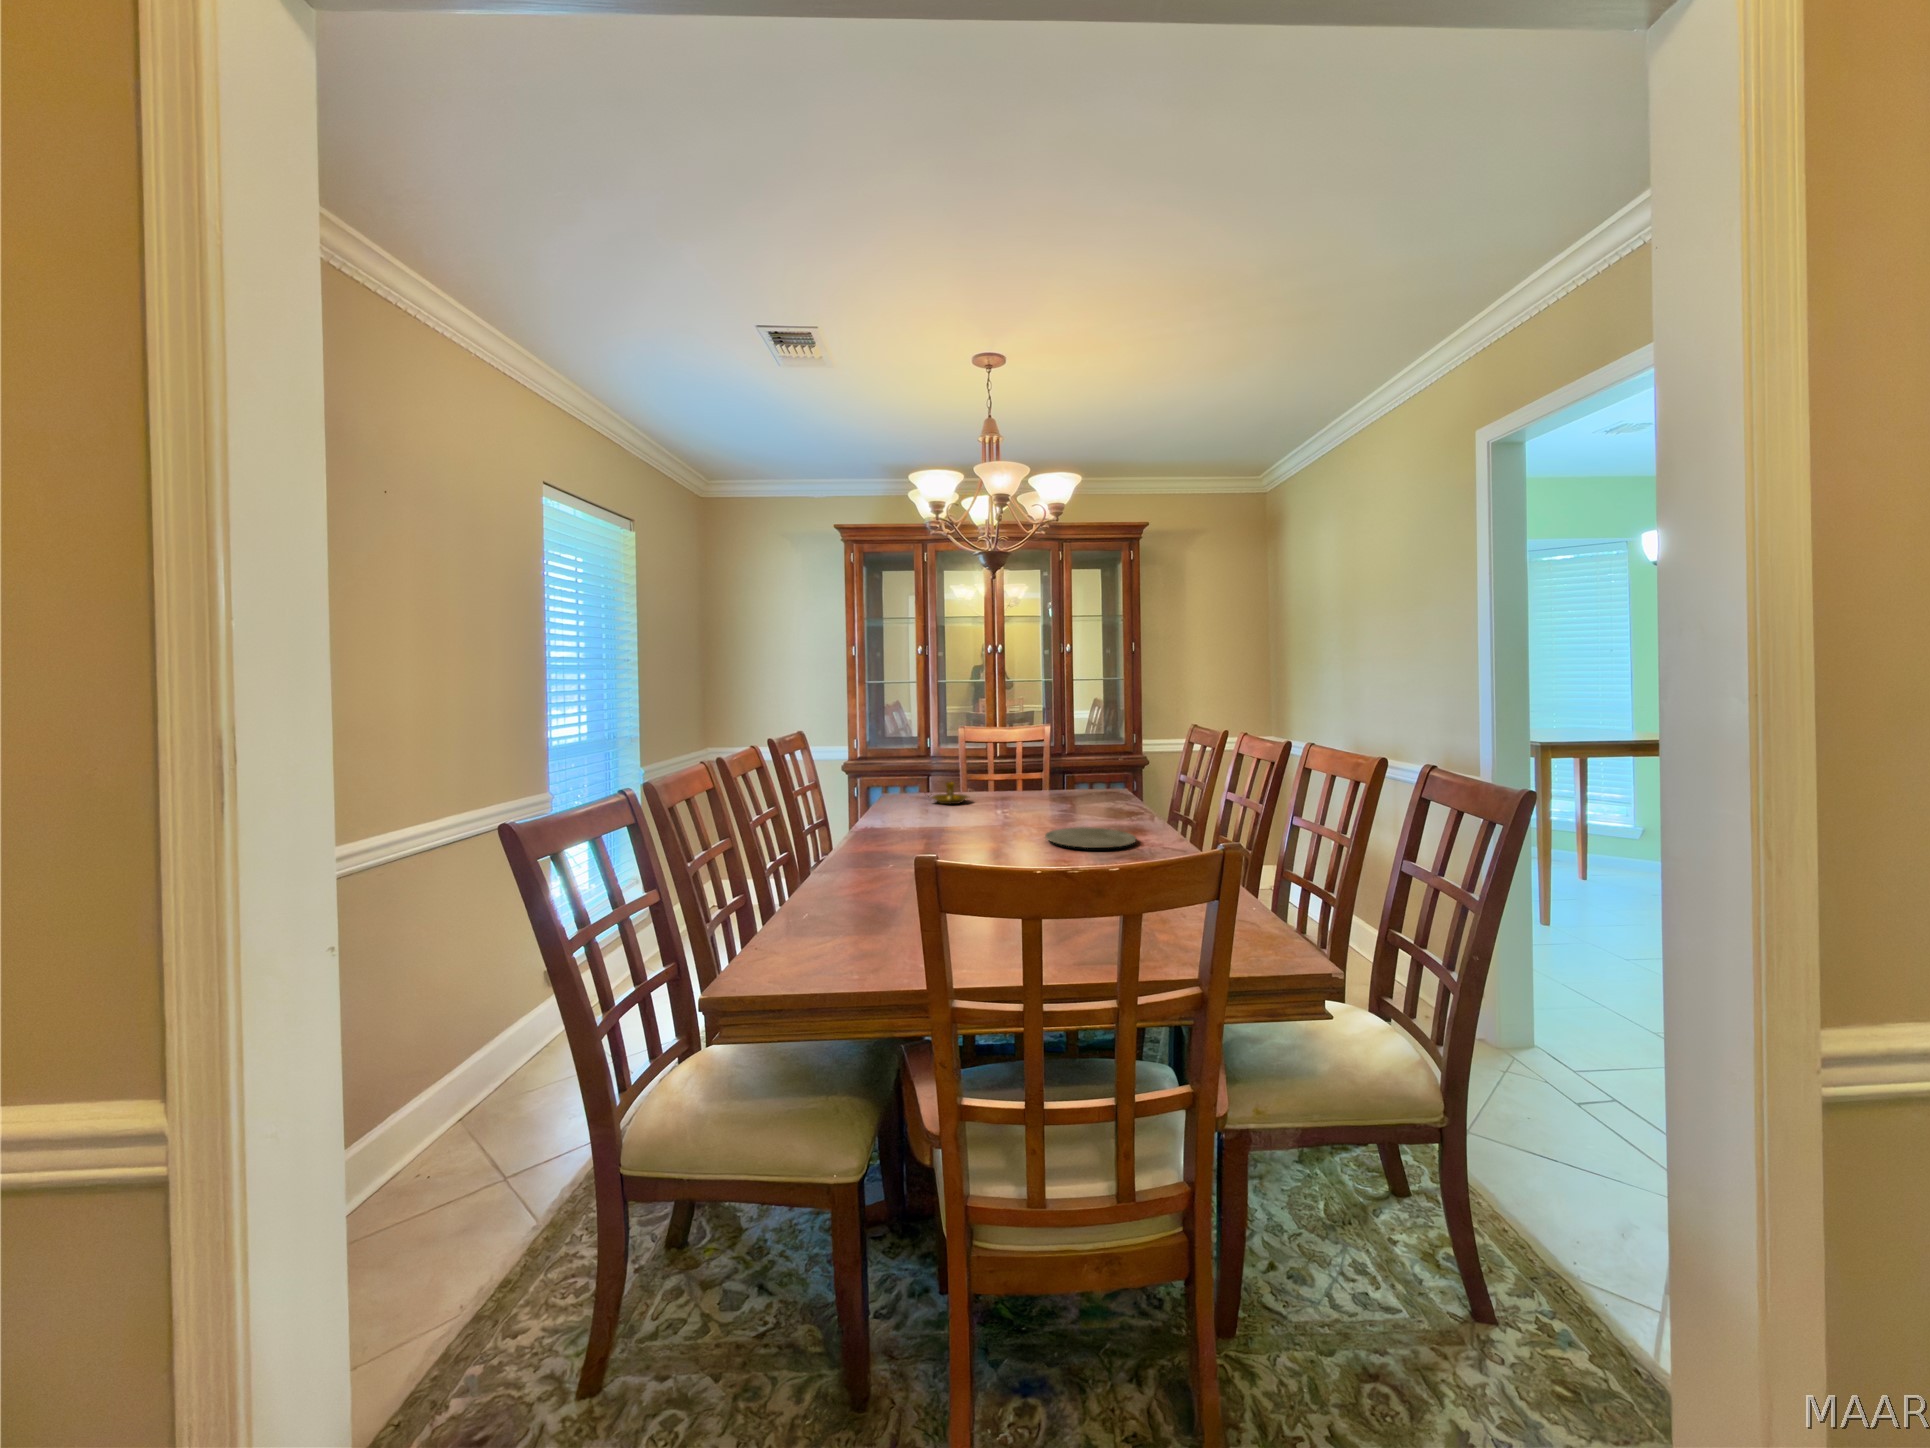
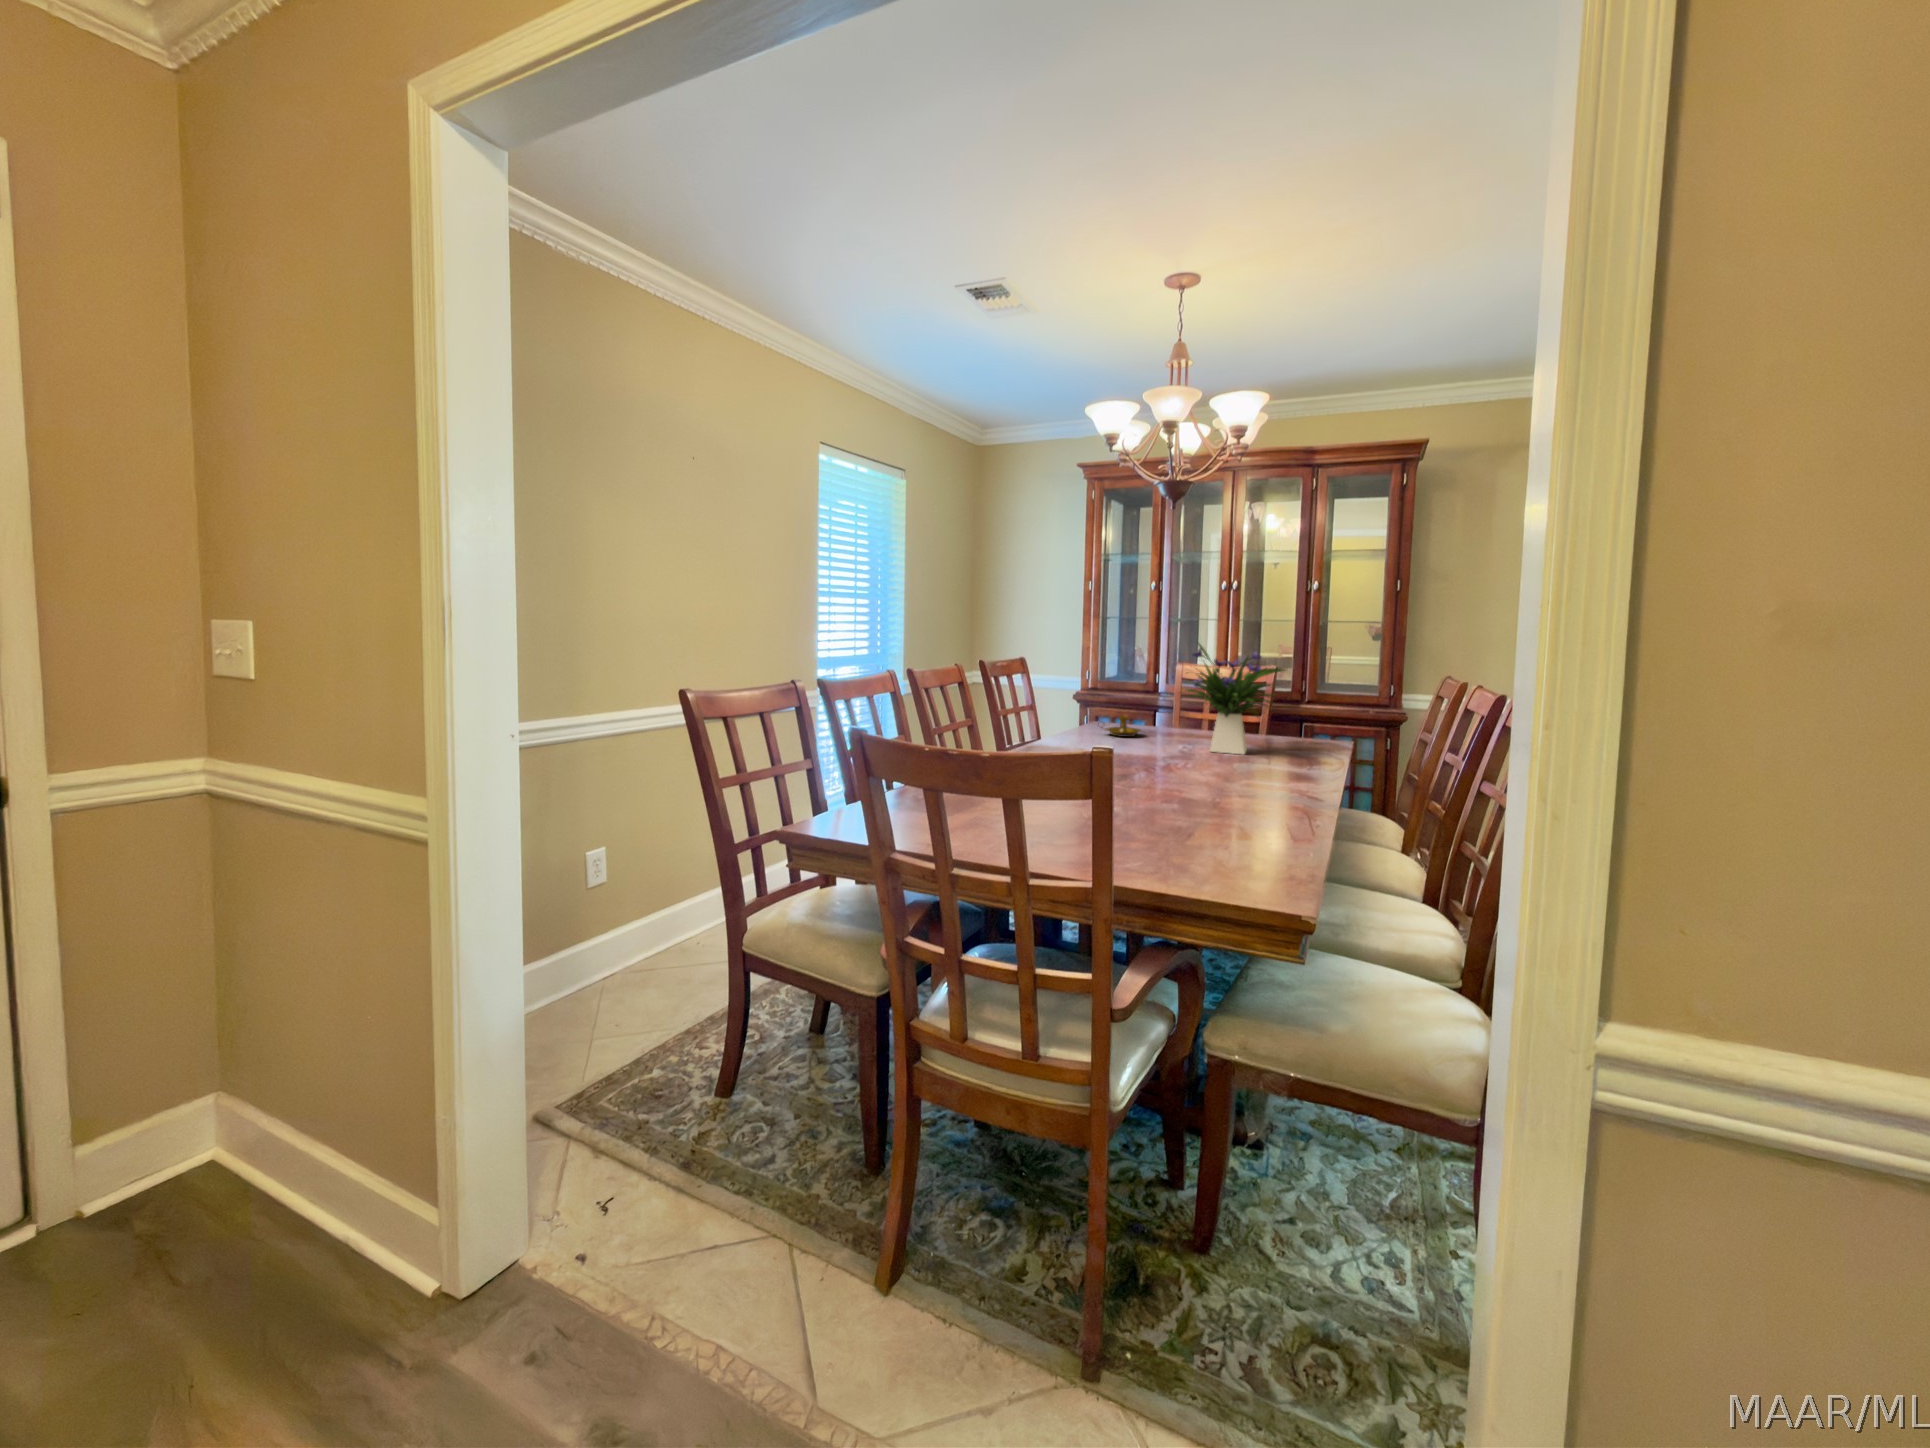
flower arrangement: none [1013,705,1113,813] -> present [1187,643,1285,754]
plate: present [1045,827,1136,848] -> none [1163,764,1261,784]

